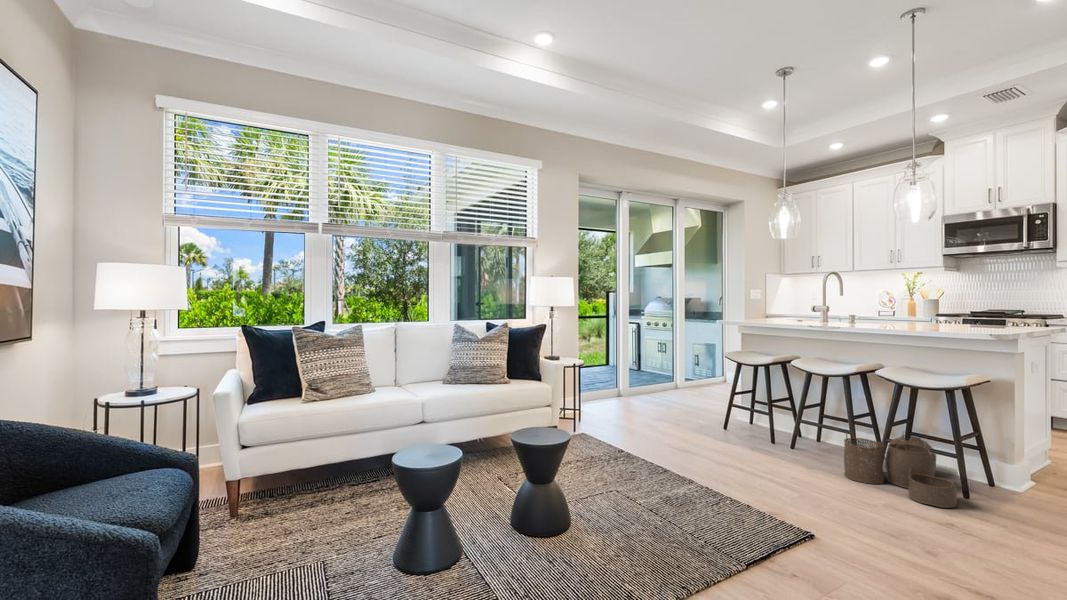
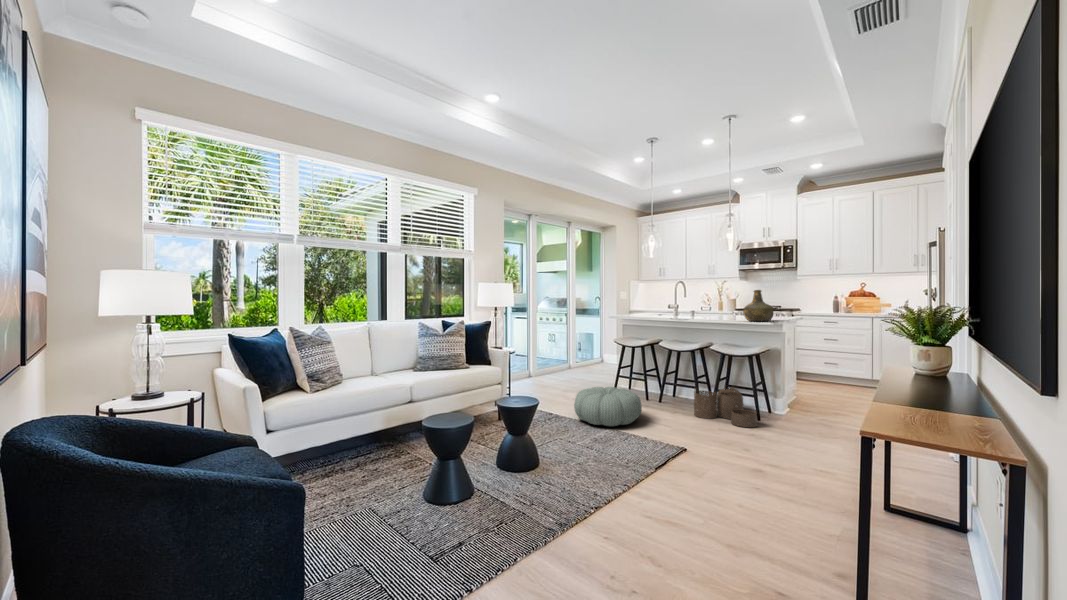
bottle: none [937,282,995,333] -> present [743,290,773,321]
pouf: none [651,420,753,480] -> present [574,387,642,426]

